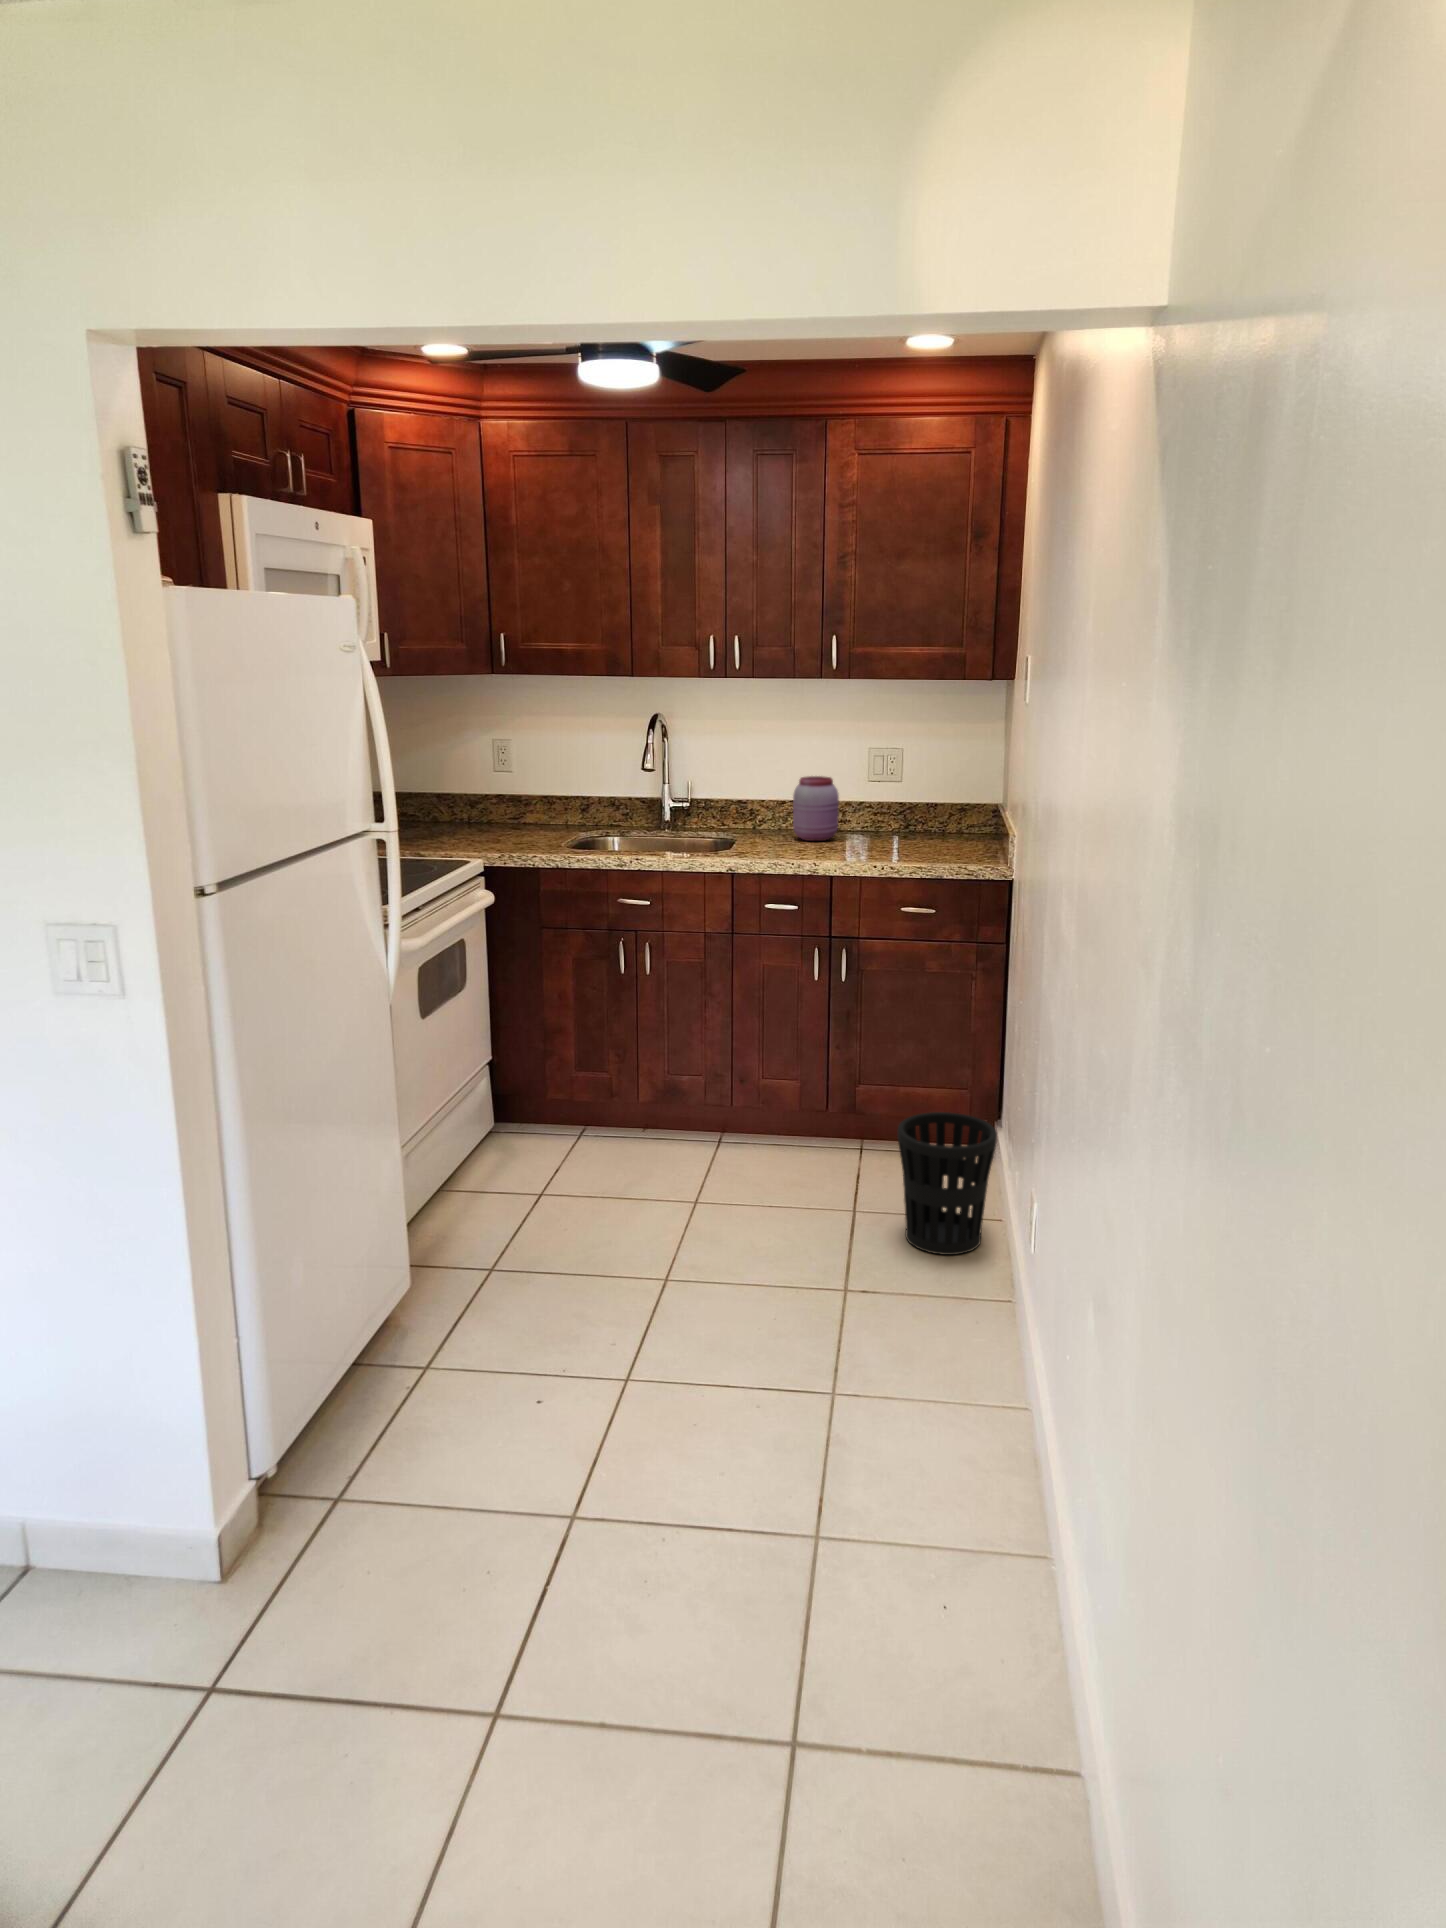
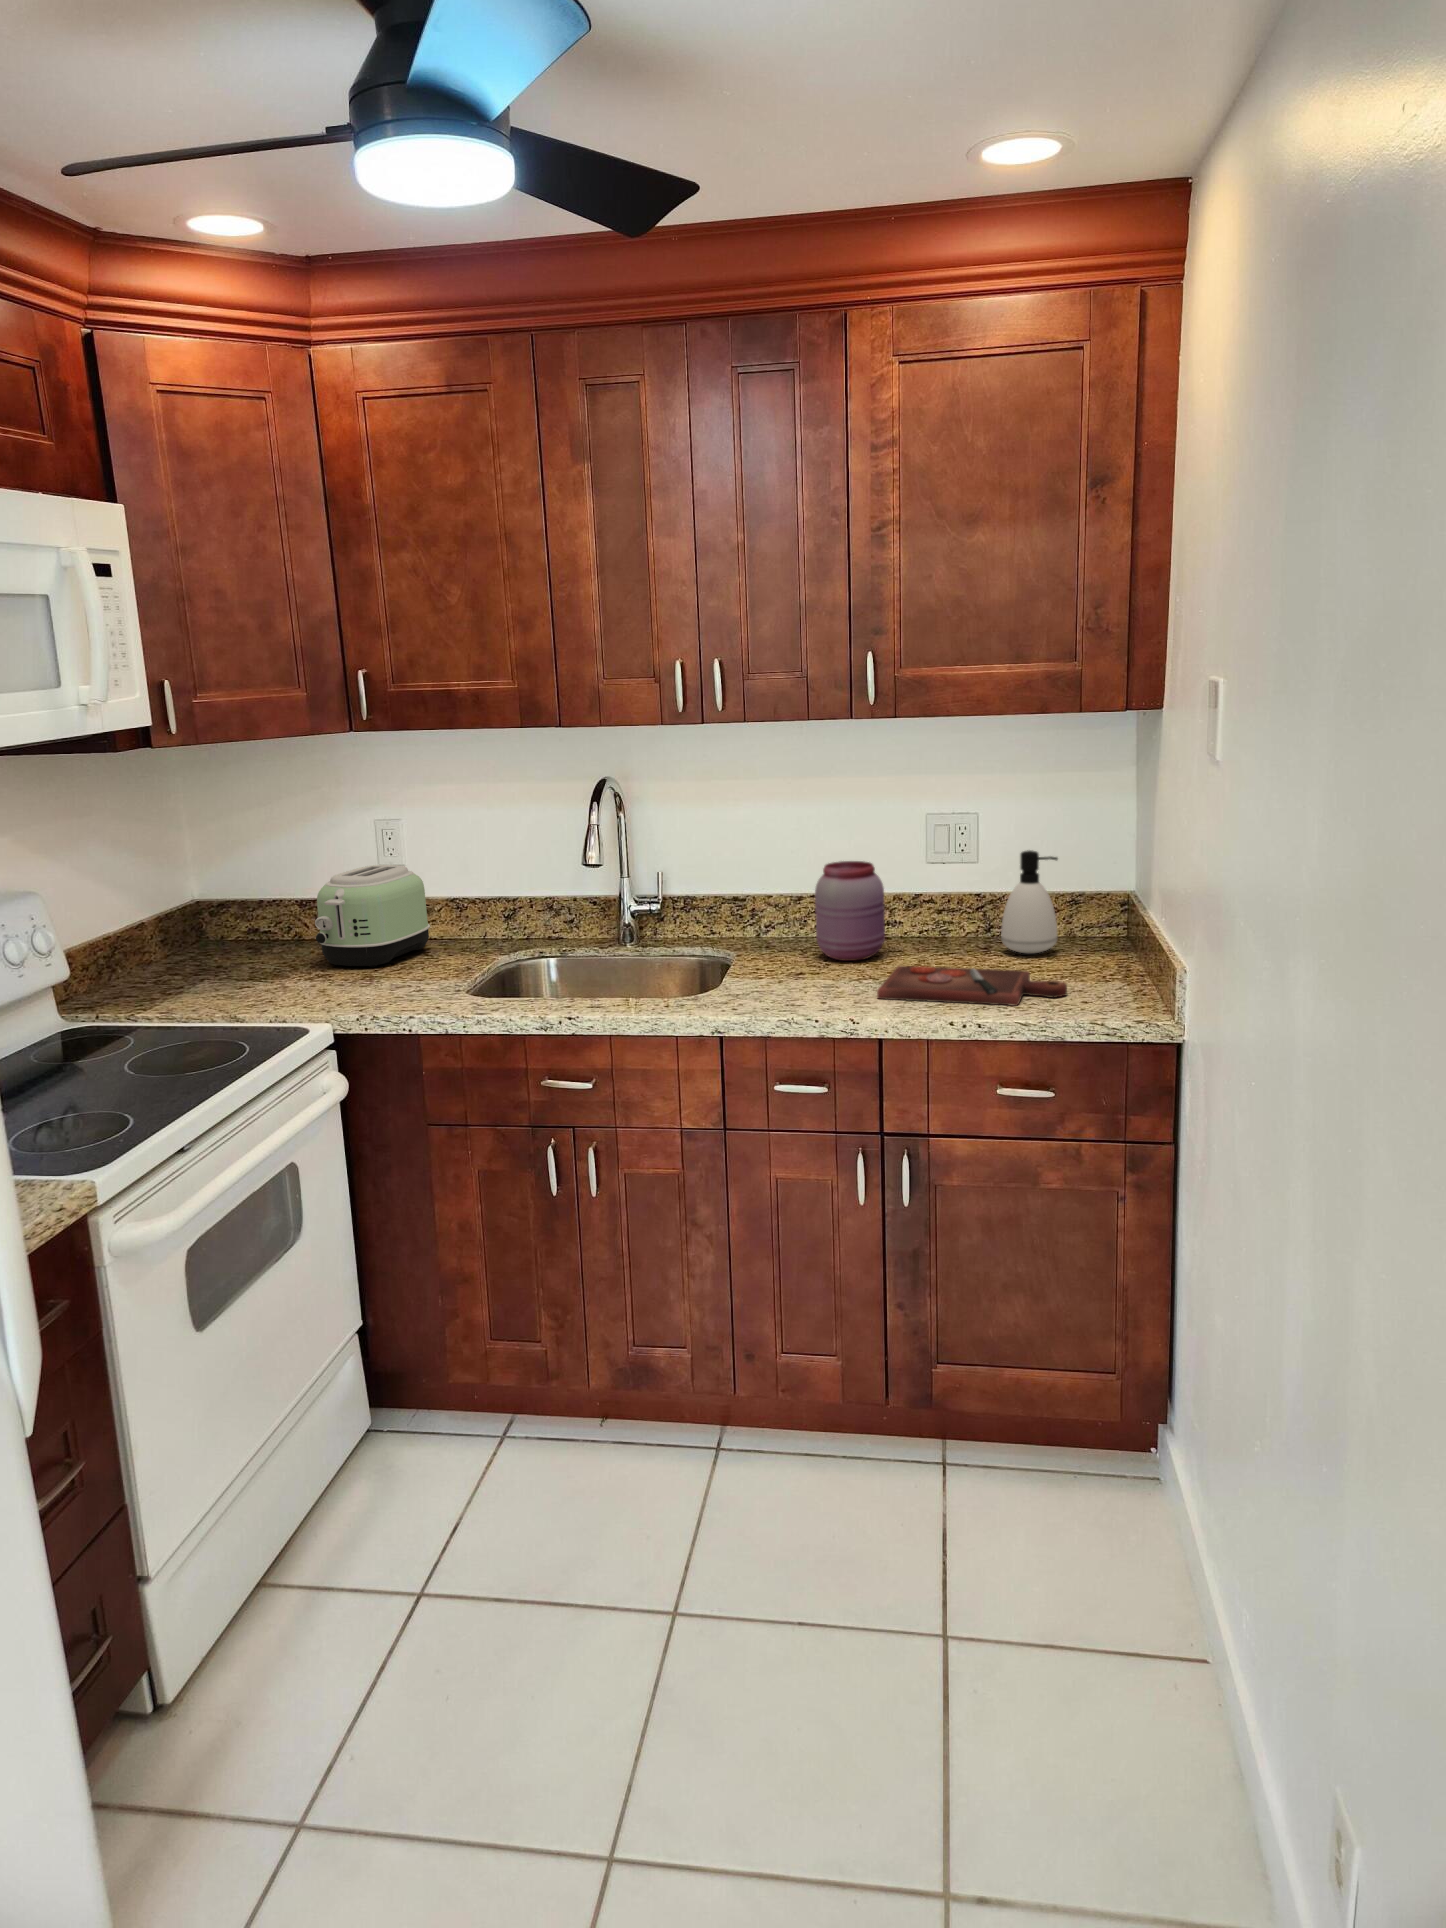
toaster: none [457,770,530,836] -> present [315,865,430,967]
soap dispenser: none [914,773,952,841] -> present [1001,850,1058,953]
cutting board: none [831,841,950,861] -> present [877,966,1067,1006]
wastebasket: present [898,1112,997,1255] -> none [1014,1460,1193,1739]

